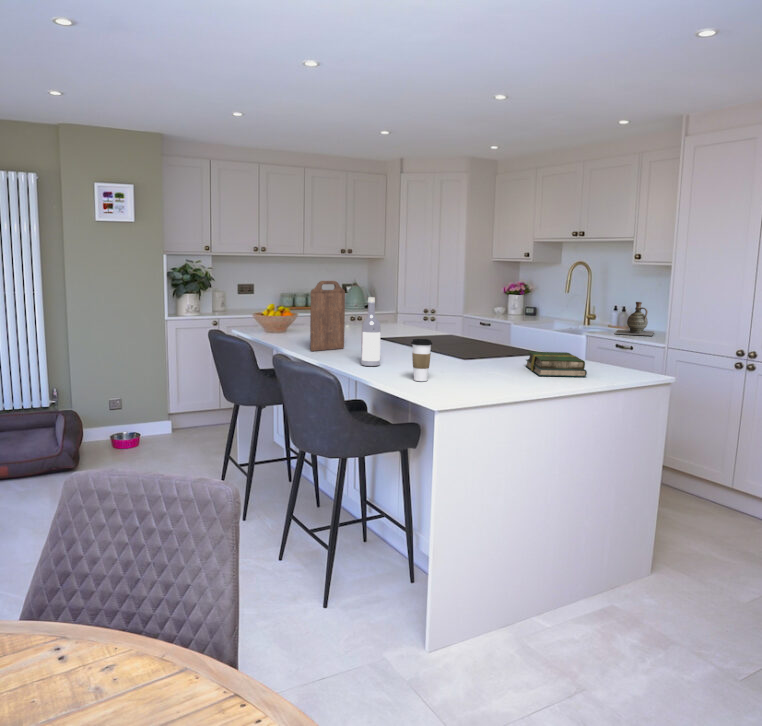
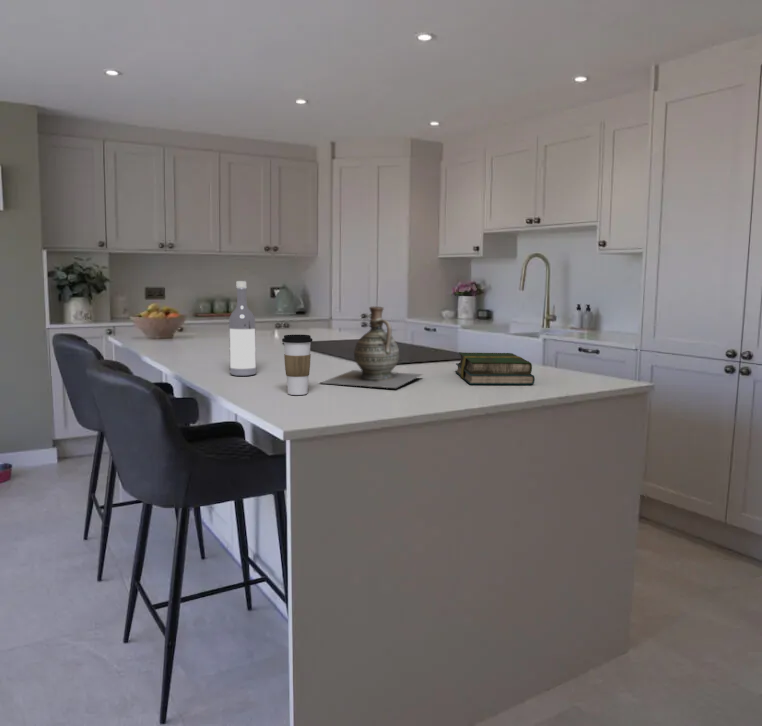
cutting board: present [310,281,345,351] -> none [176,266,227,358]
ceramic jug: present [615,302,654,336] -> present [320,307,421,388]

